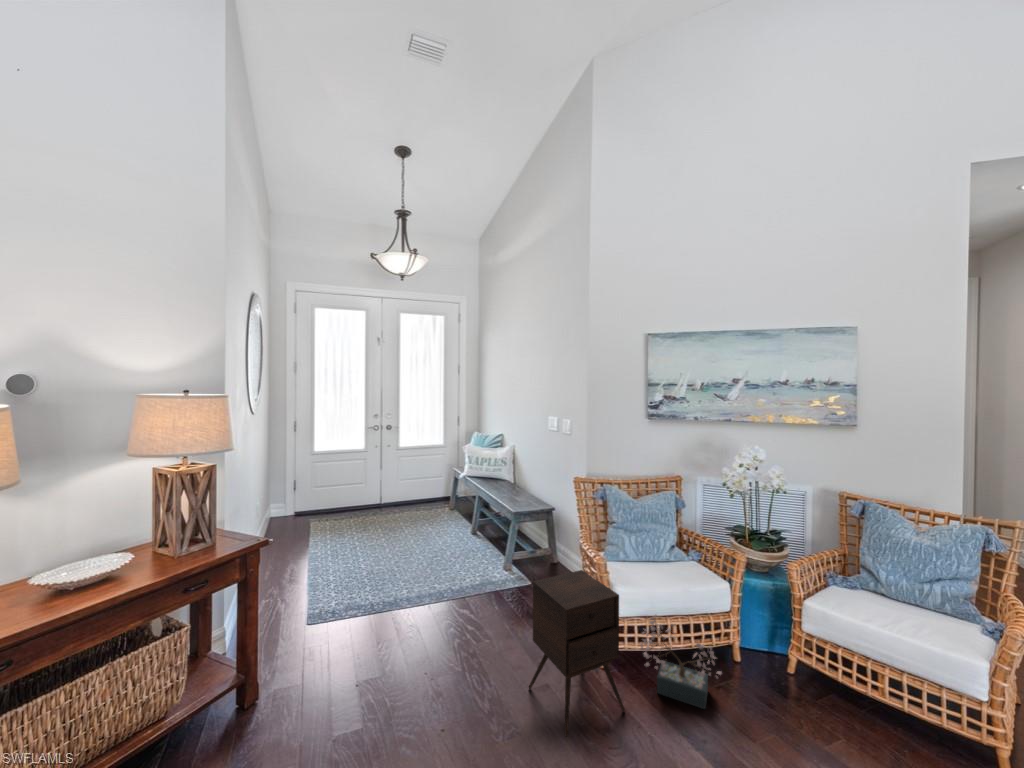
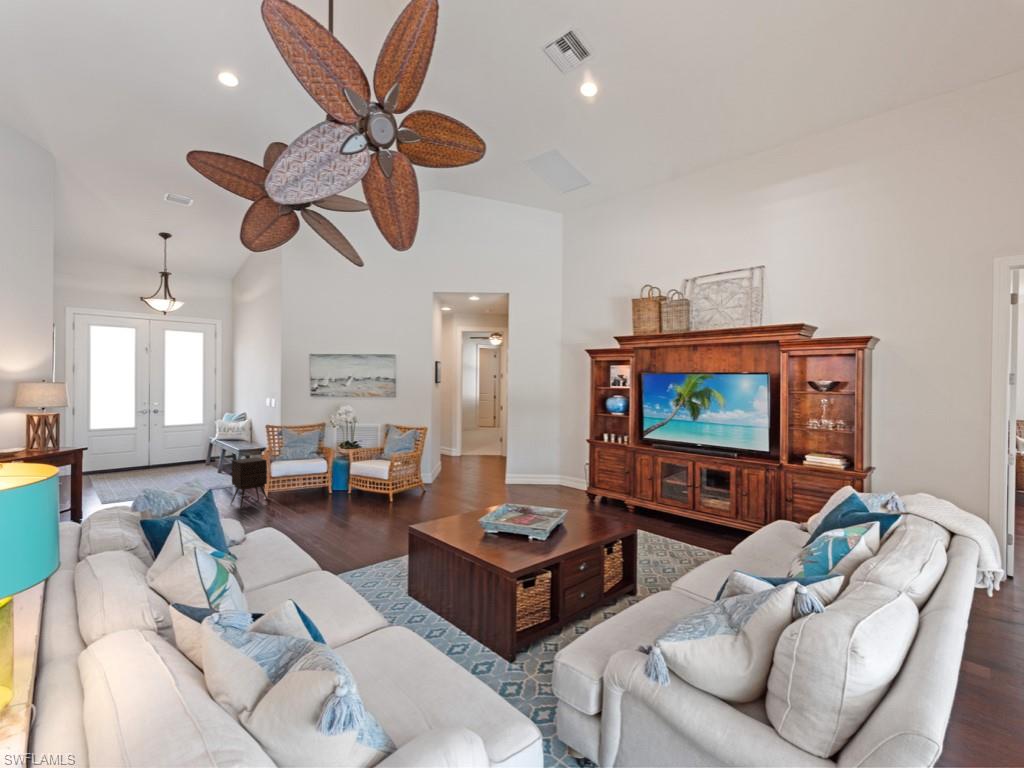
decorative plant: present [641,615,722,709] -> none [281,474,314,501]

